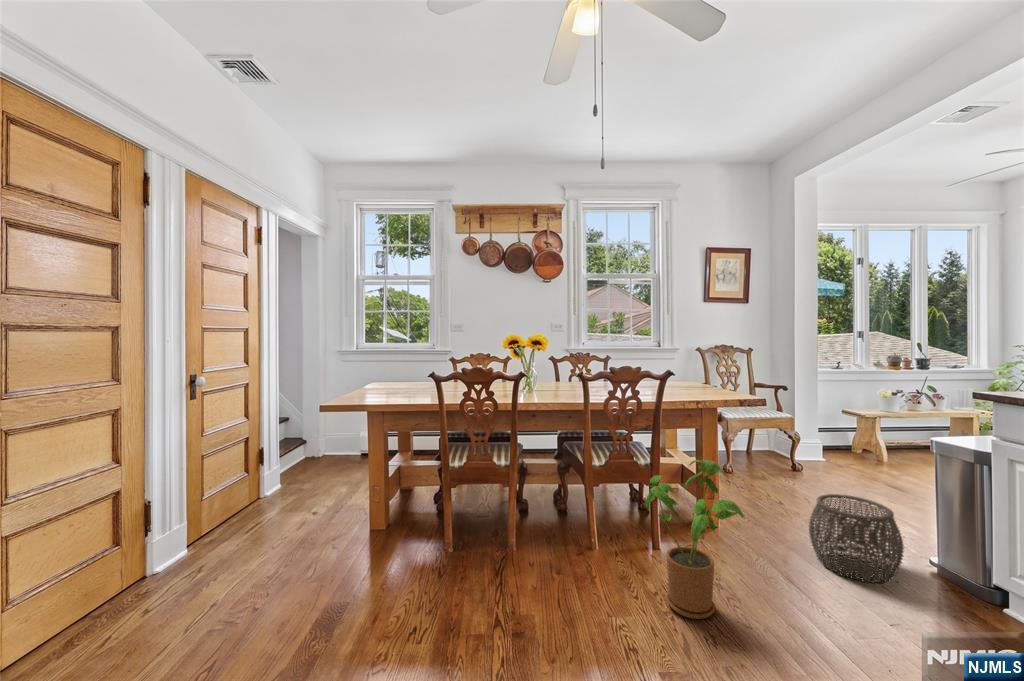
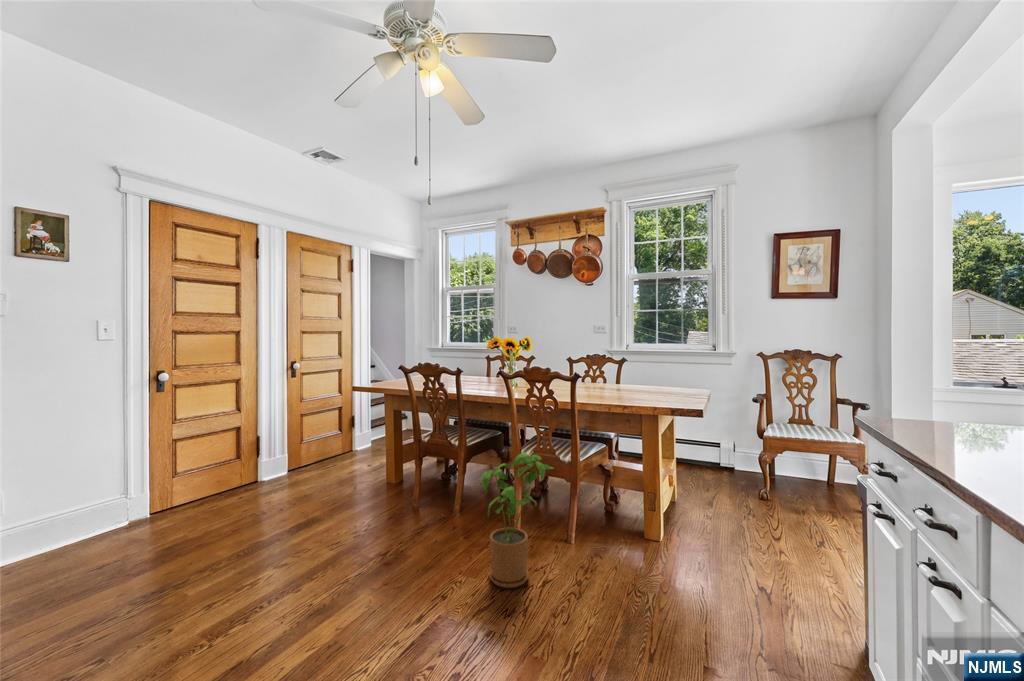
woven basket: present [809,494,904,583] -> none [678,519,769,622]

